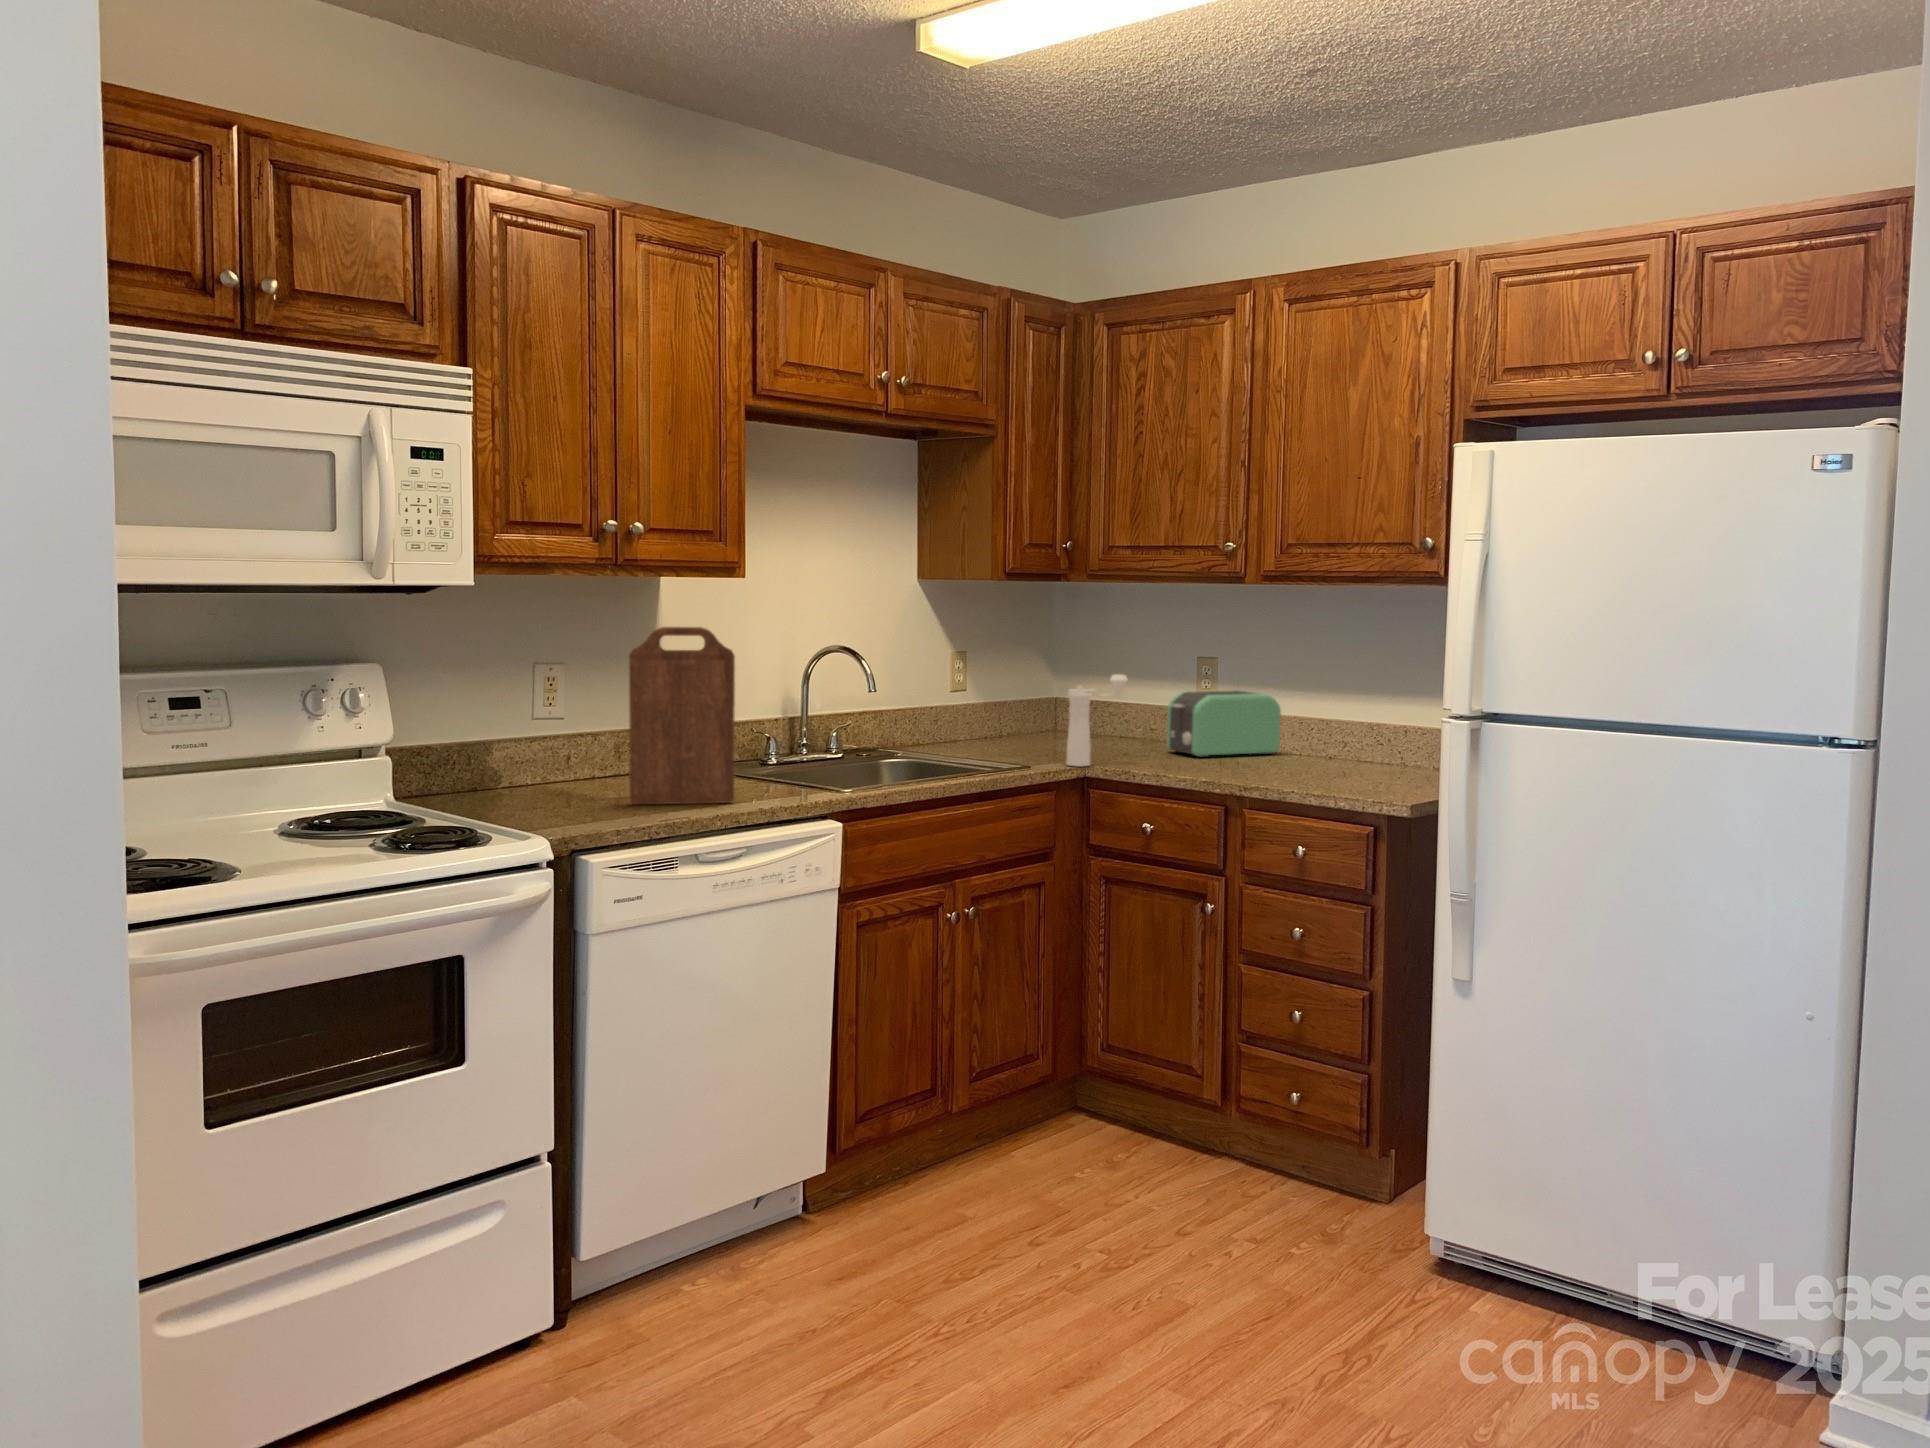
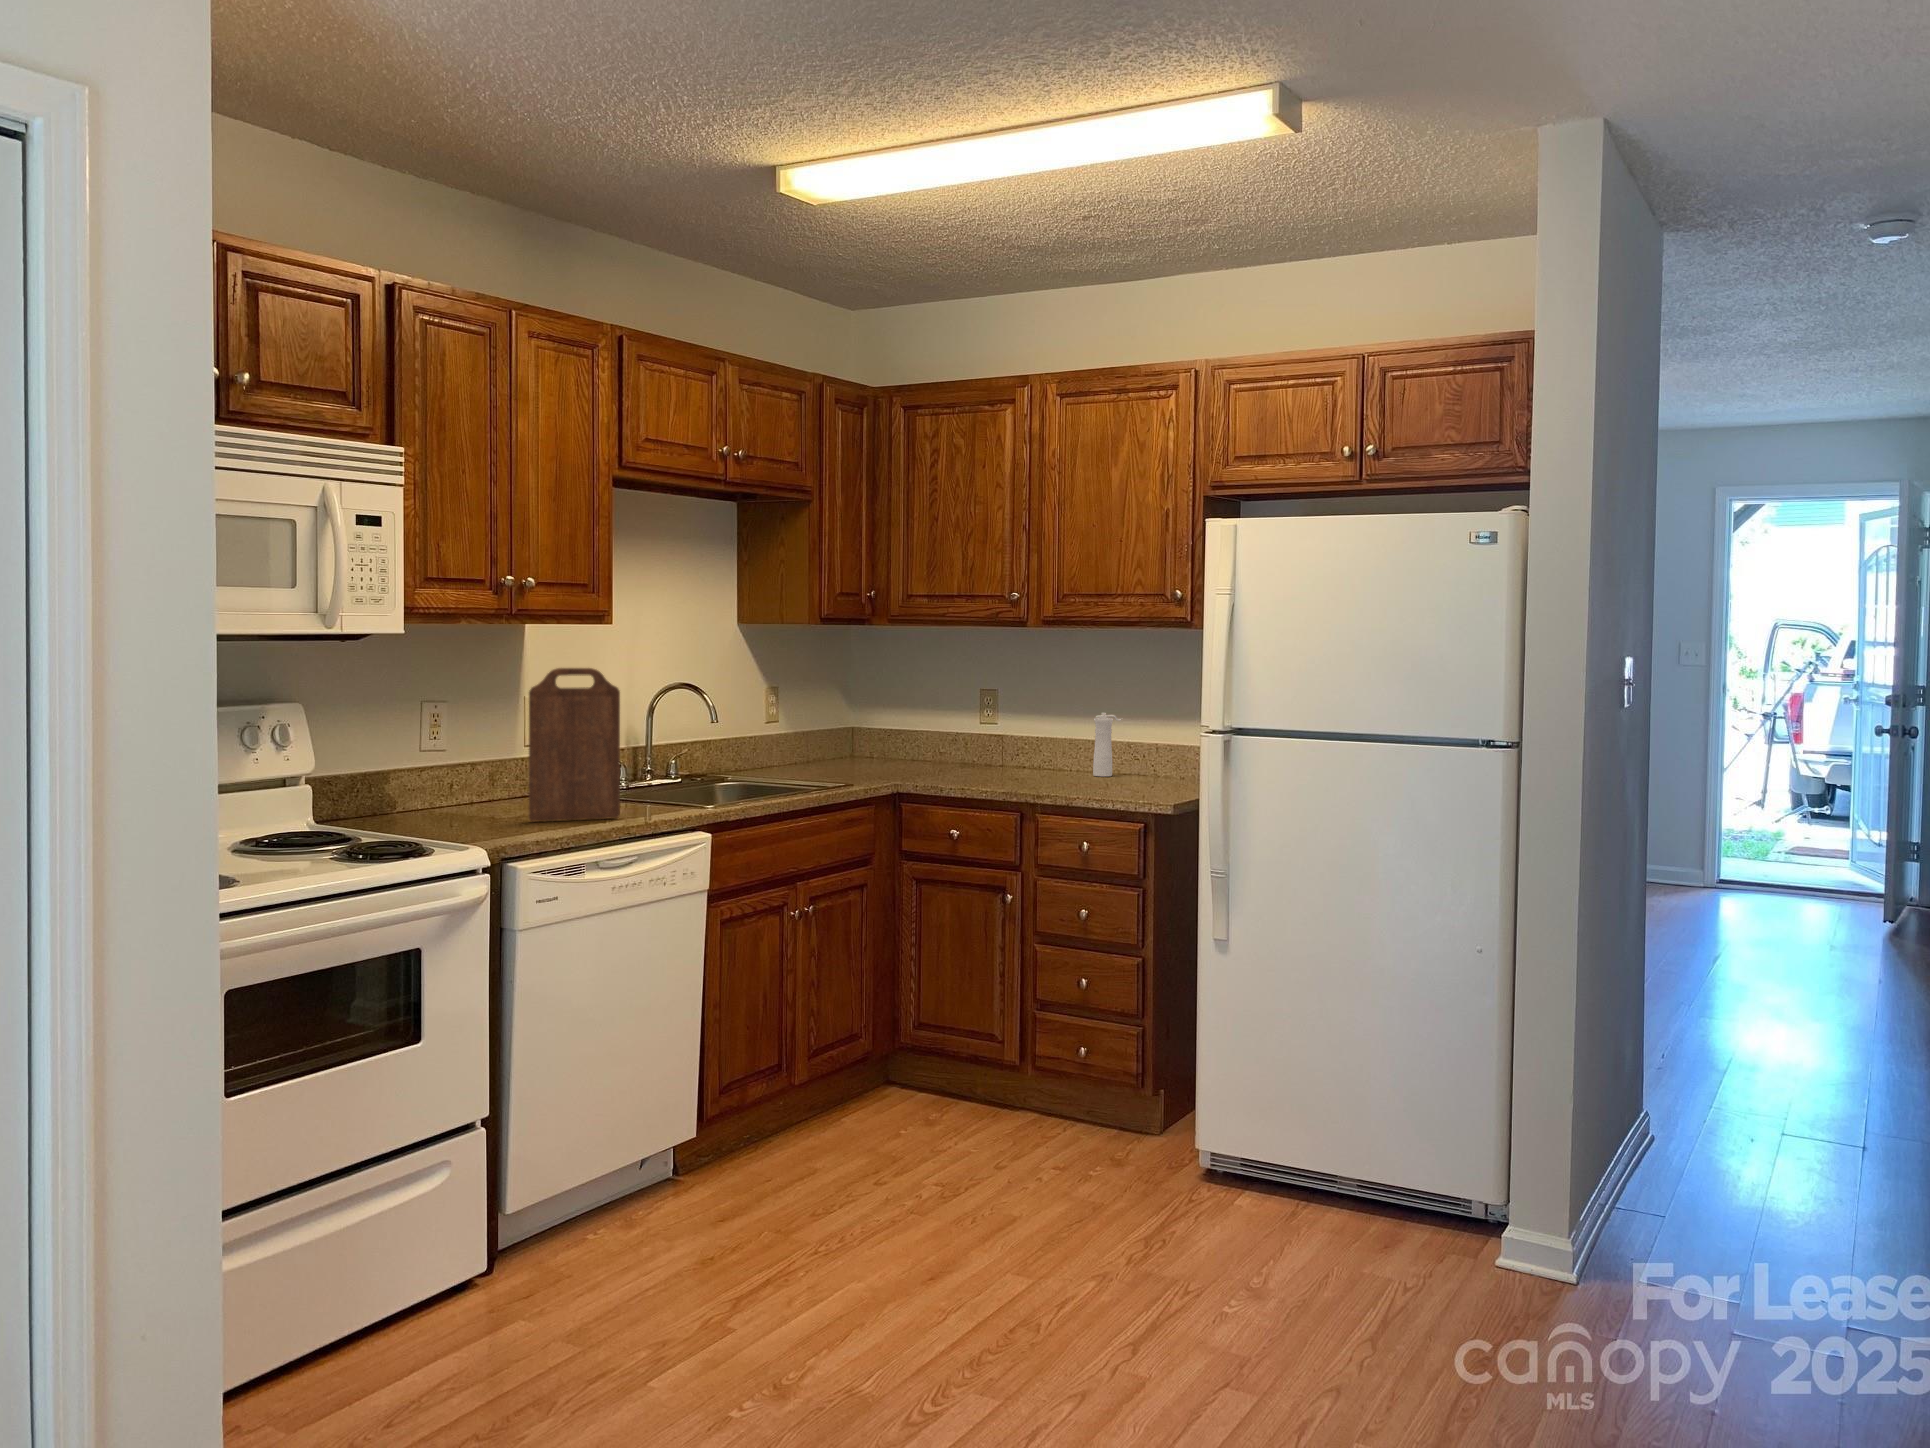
pepper mill: present [1066,674,1128,766] -> present [1093,712,1121,777]
toaster: present [1167,690,1281,757] -> none [959,719,1054,776]

